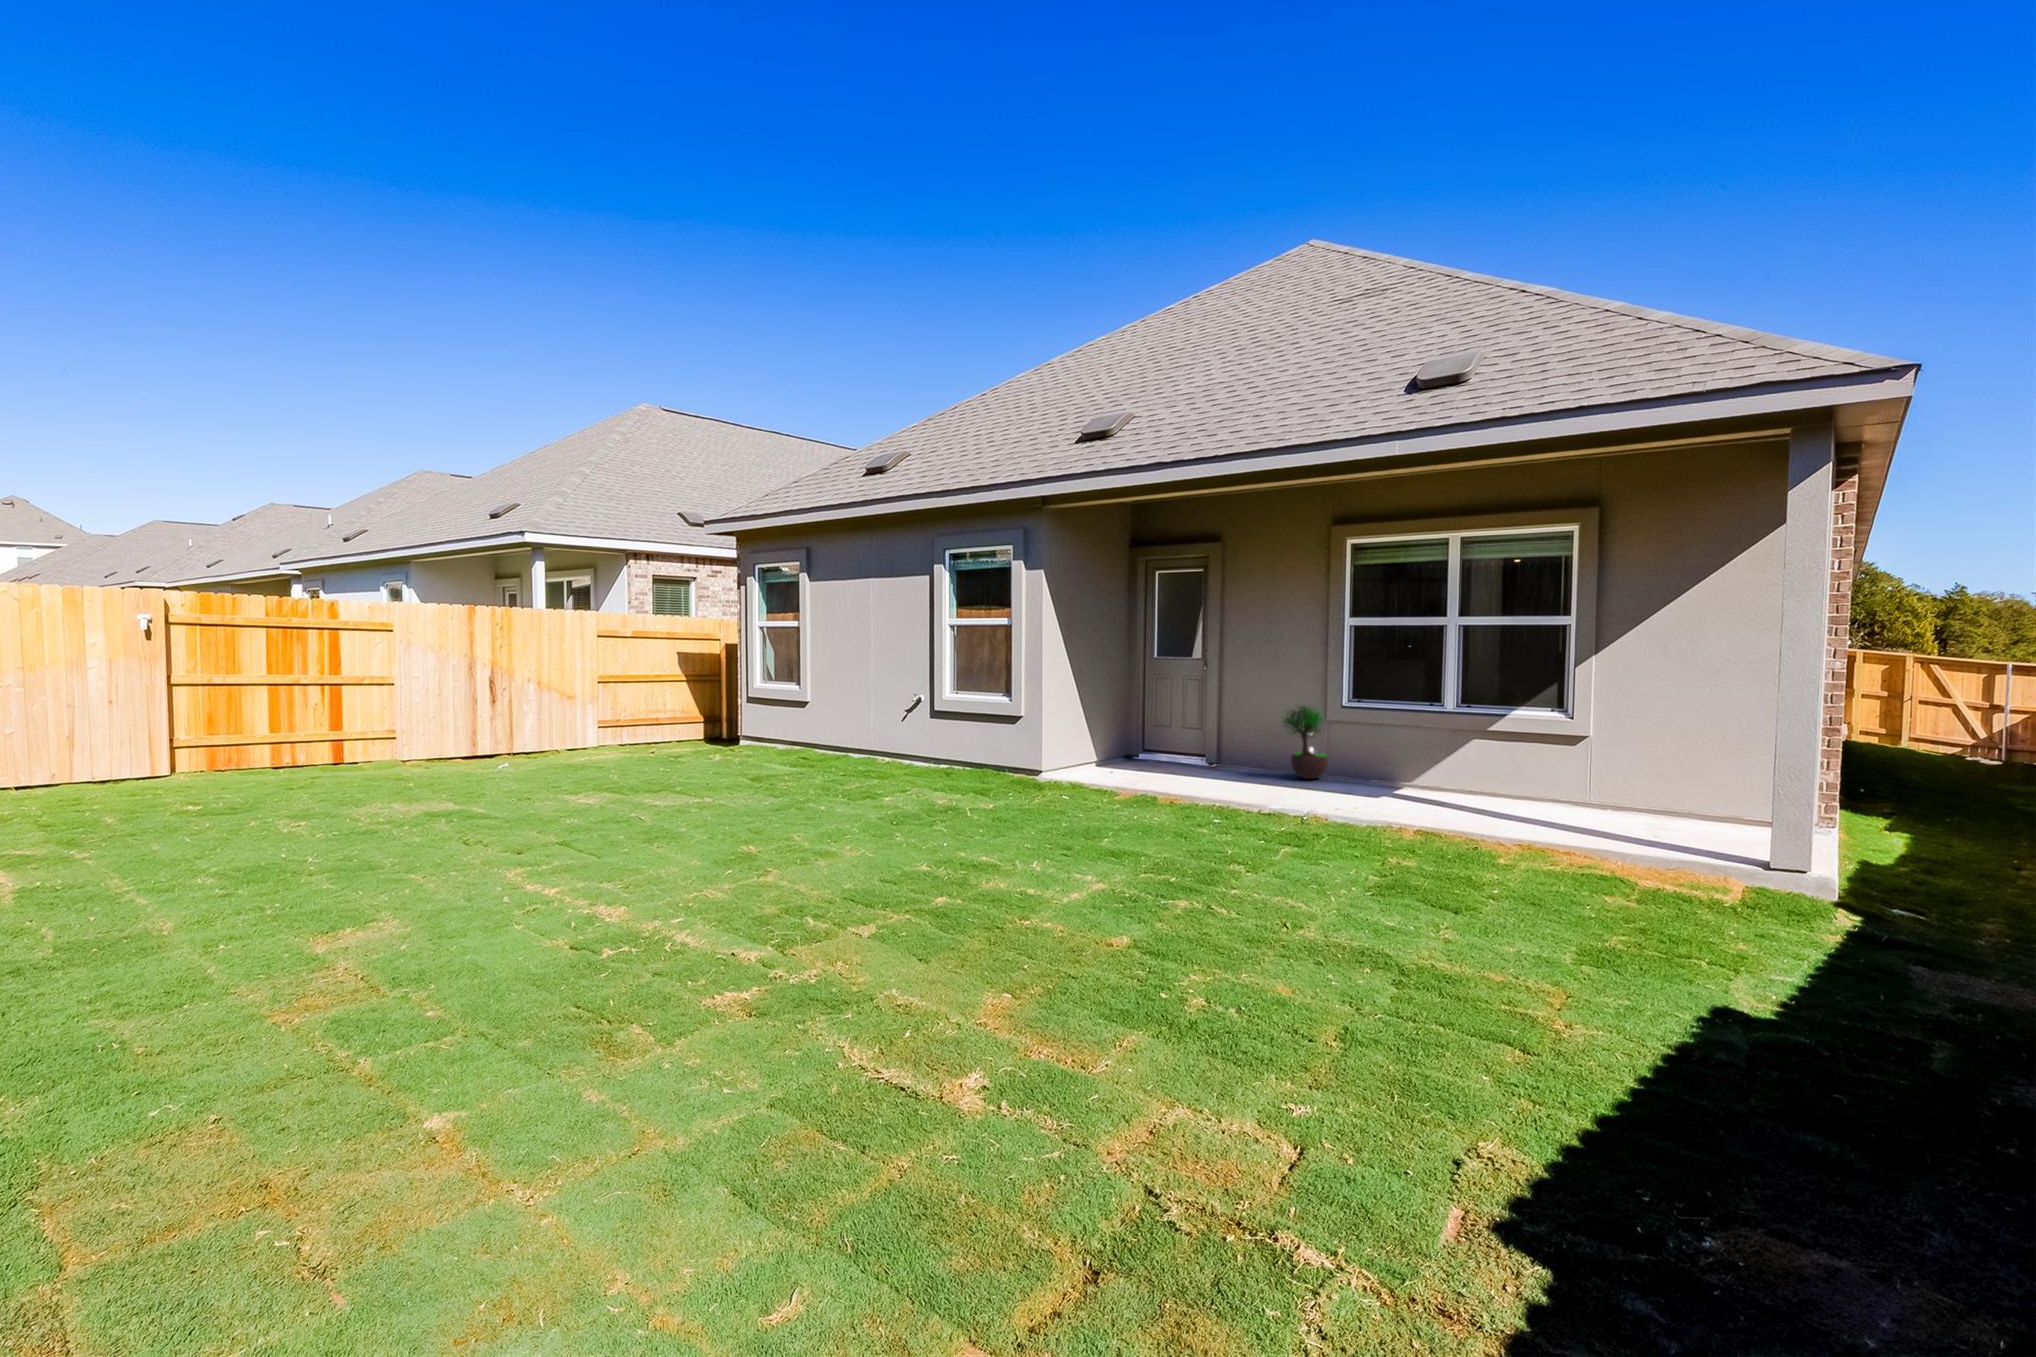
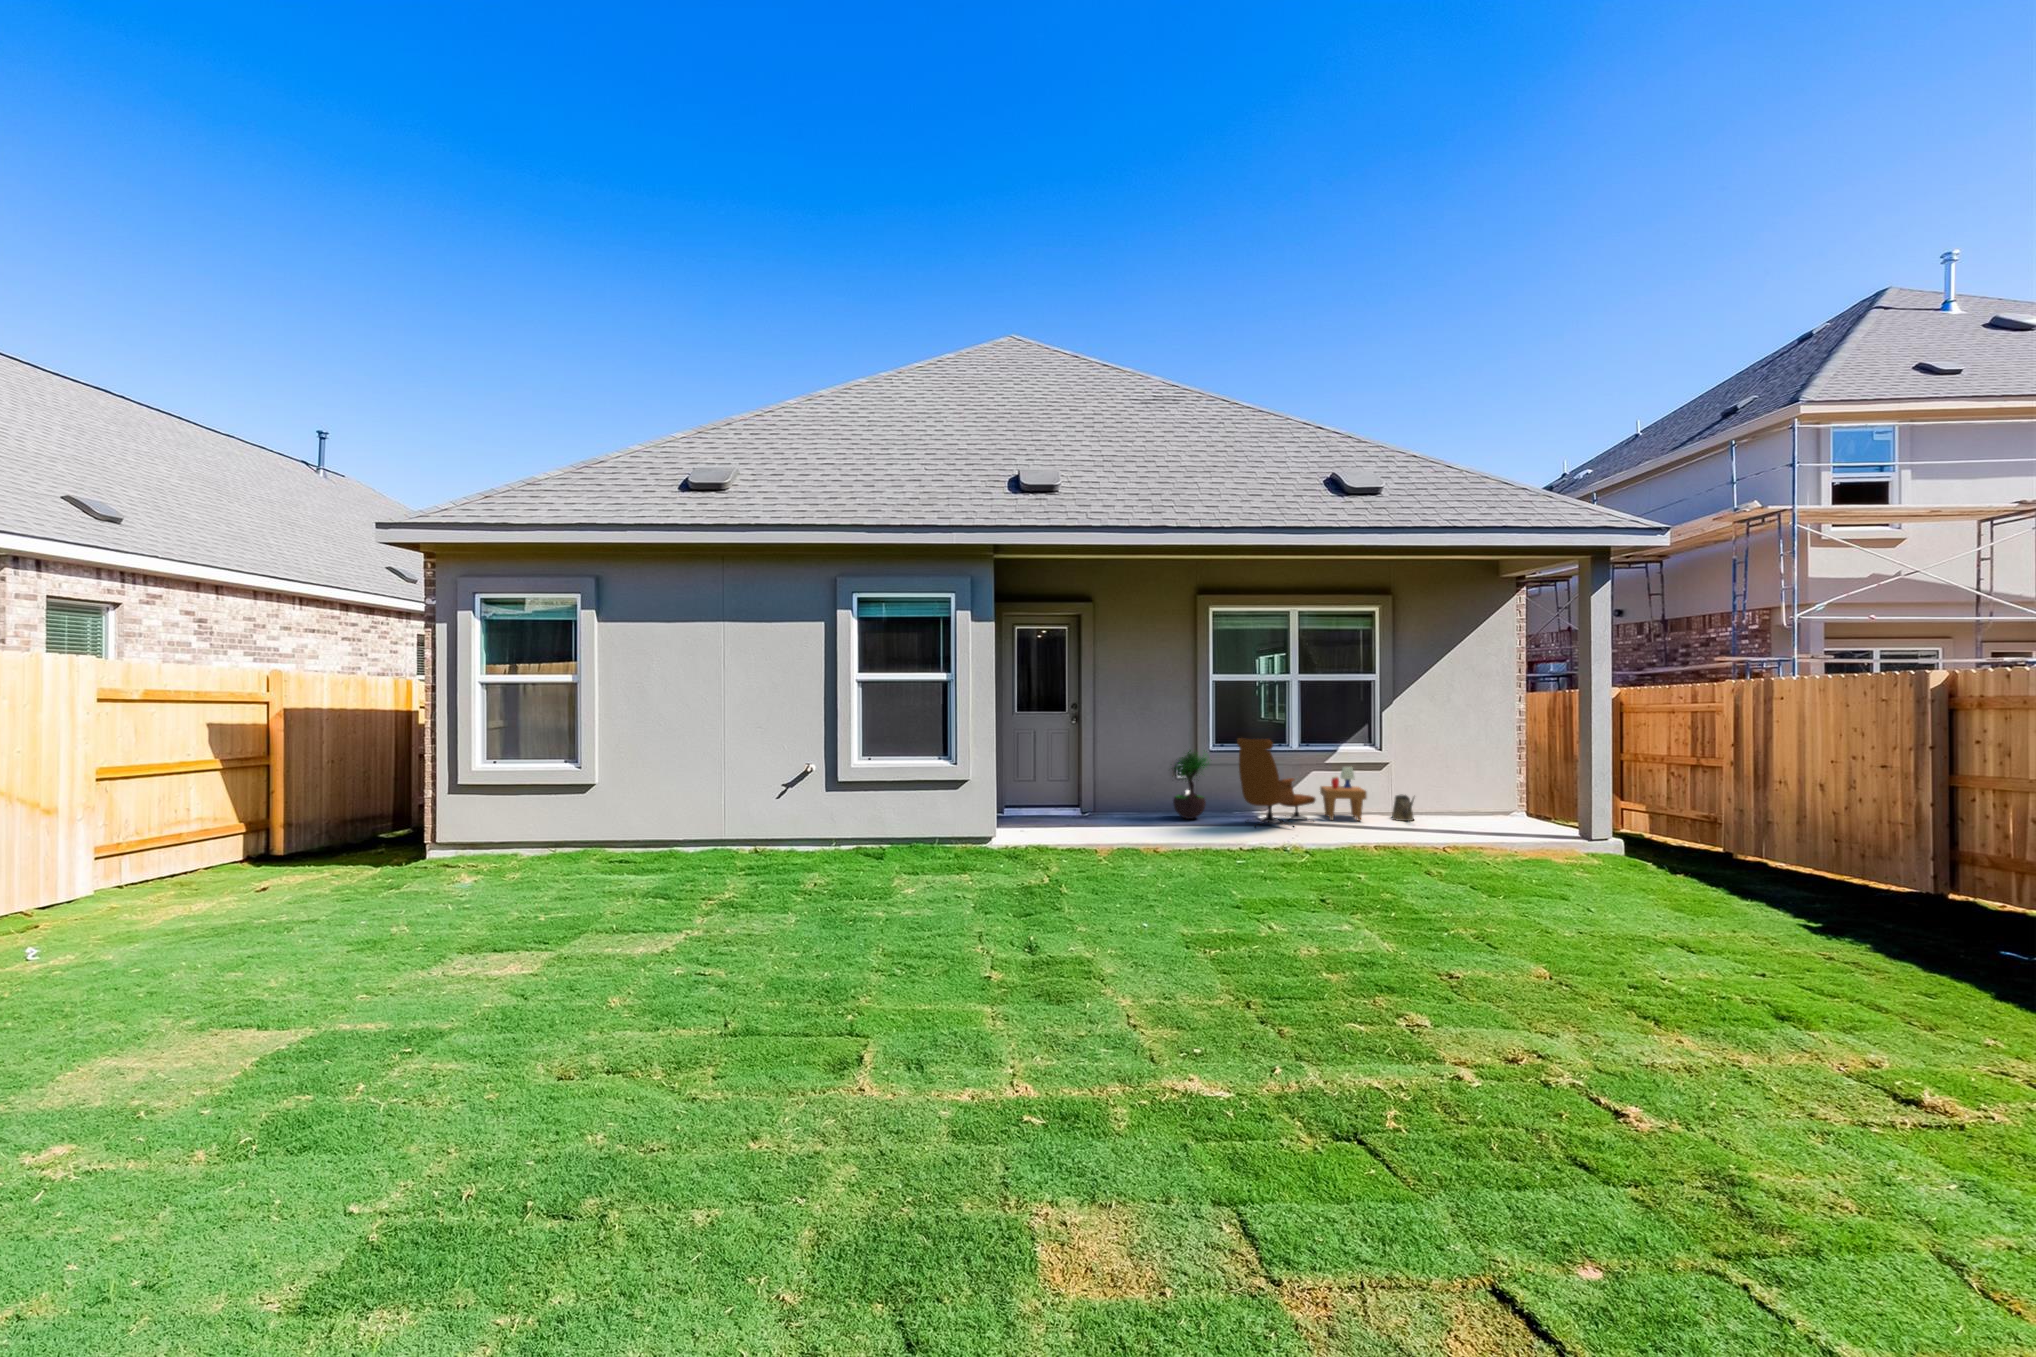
lounge chair: none [1330,692,1461,802] -> present [1237,738,1316,827]
side table: none [1468,734,1538,805] -> present [1320,767,1367,821]
watering can: none [1571,777,1605,813] -> present [1392,794,1414,821]

